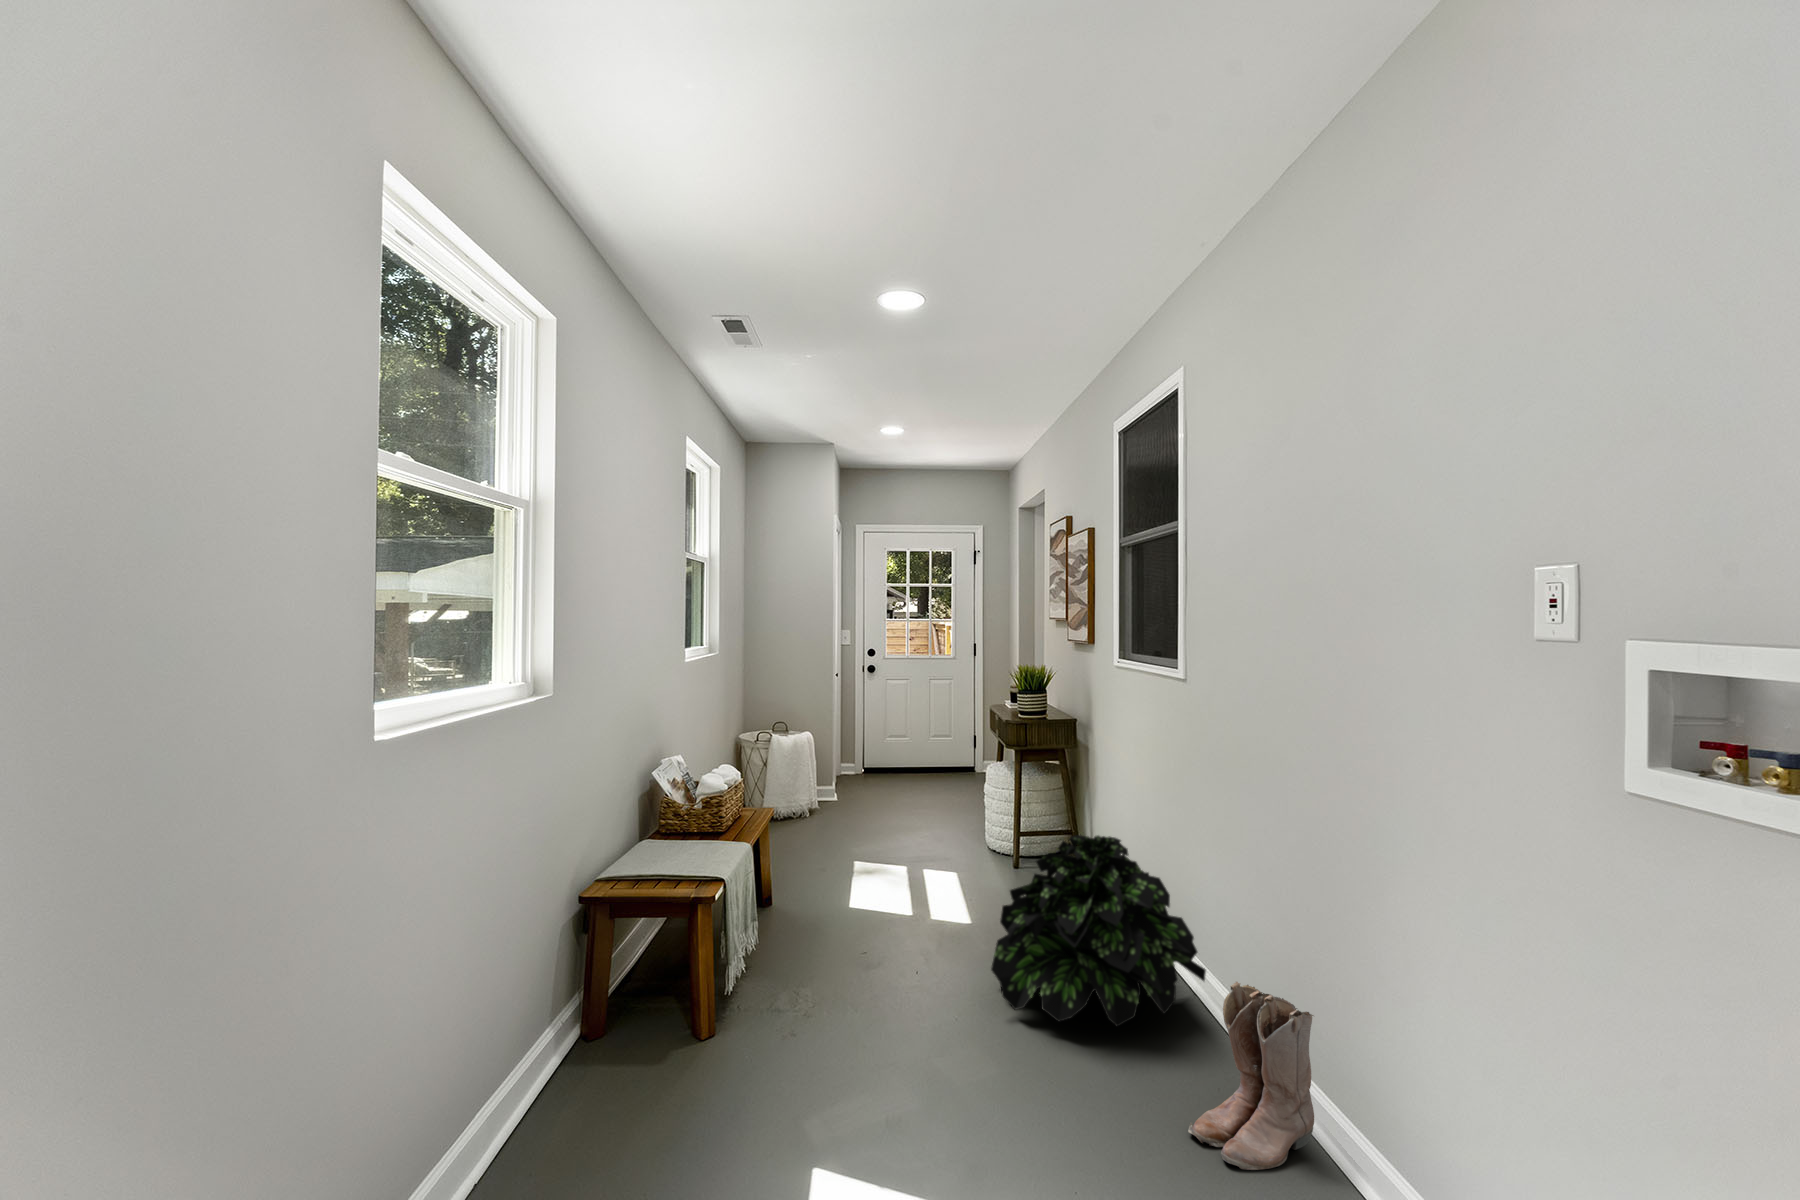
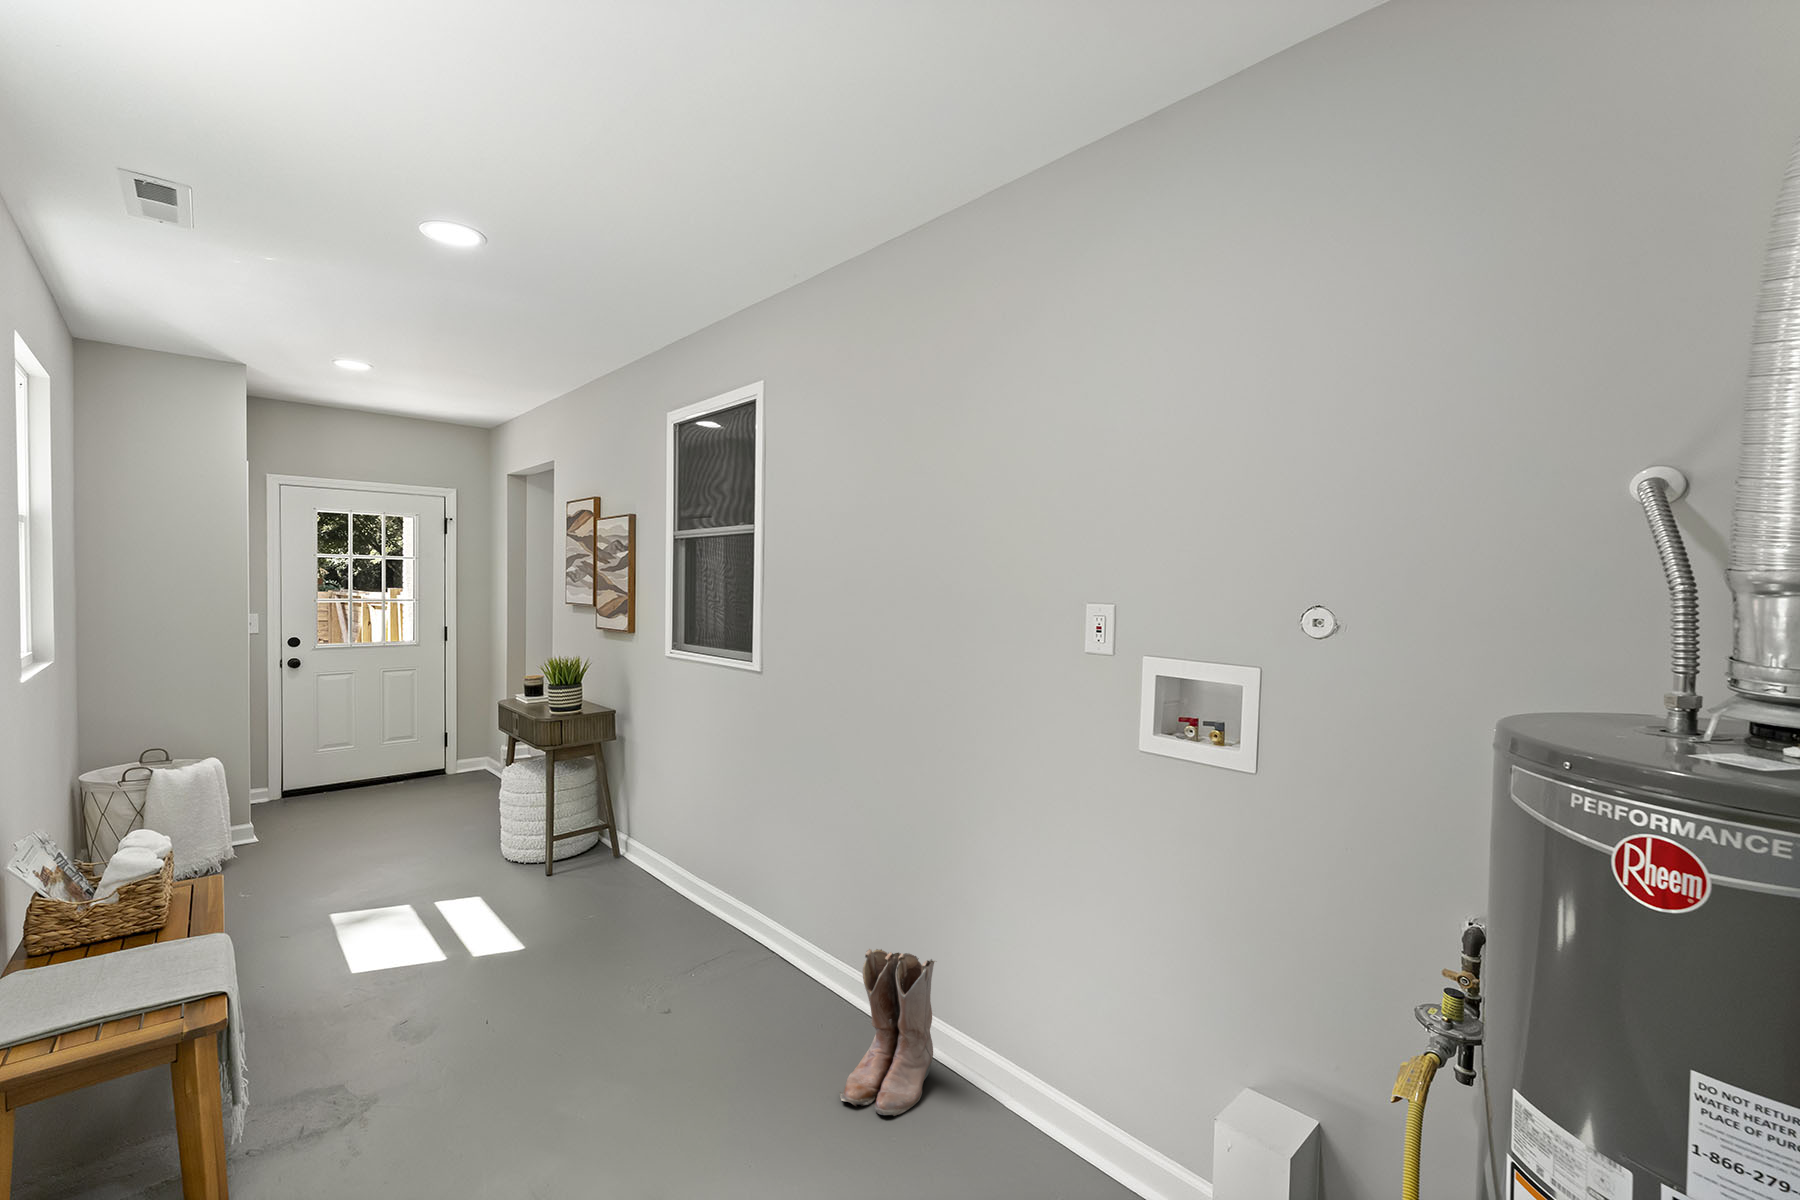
potted plant: present [991,835,1206,1026] -> none [587,834,810,1040]

